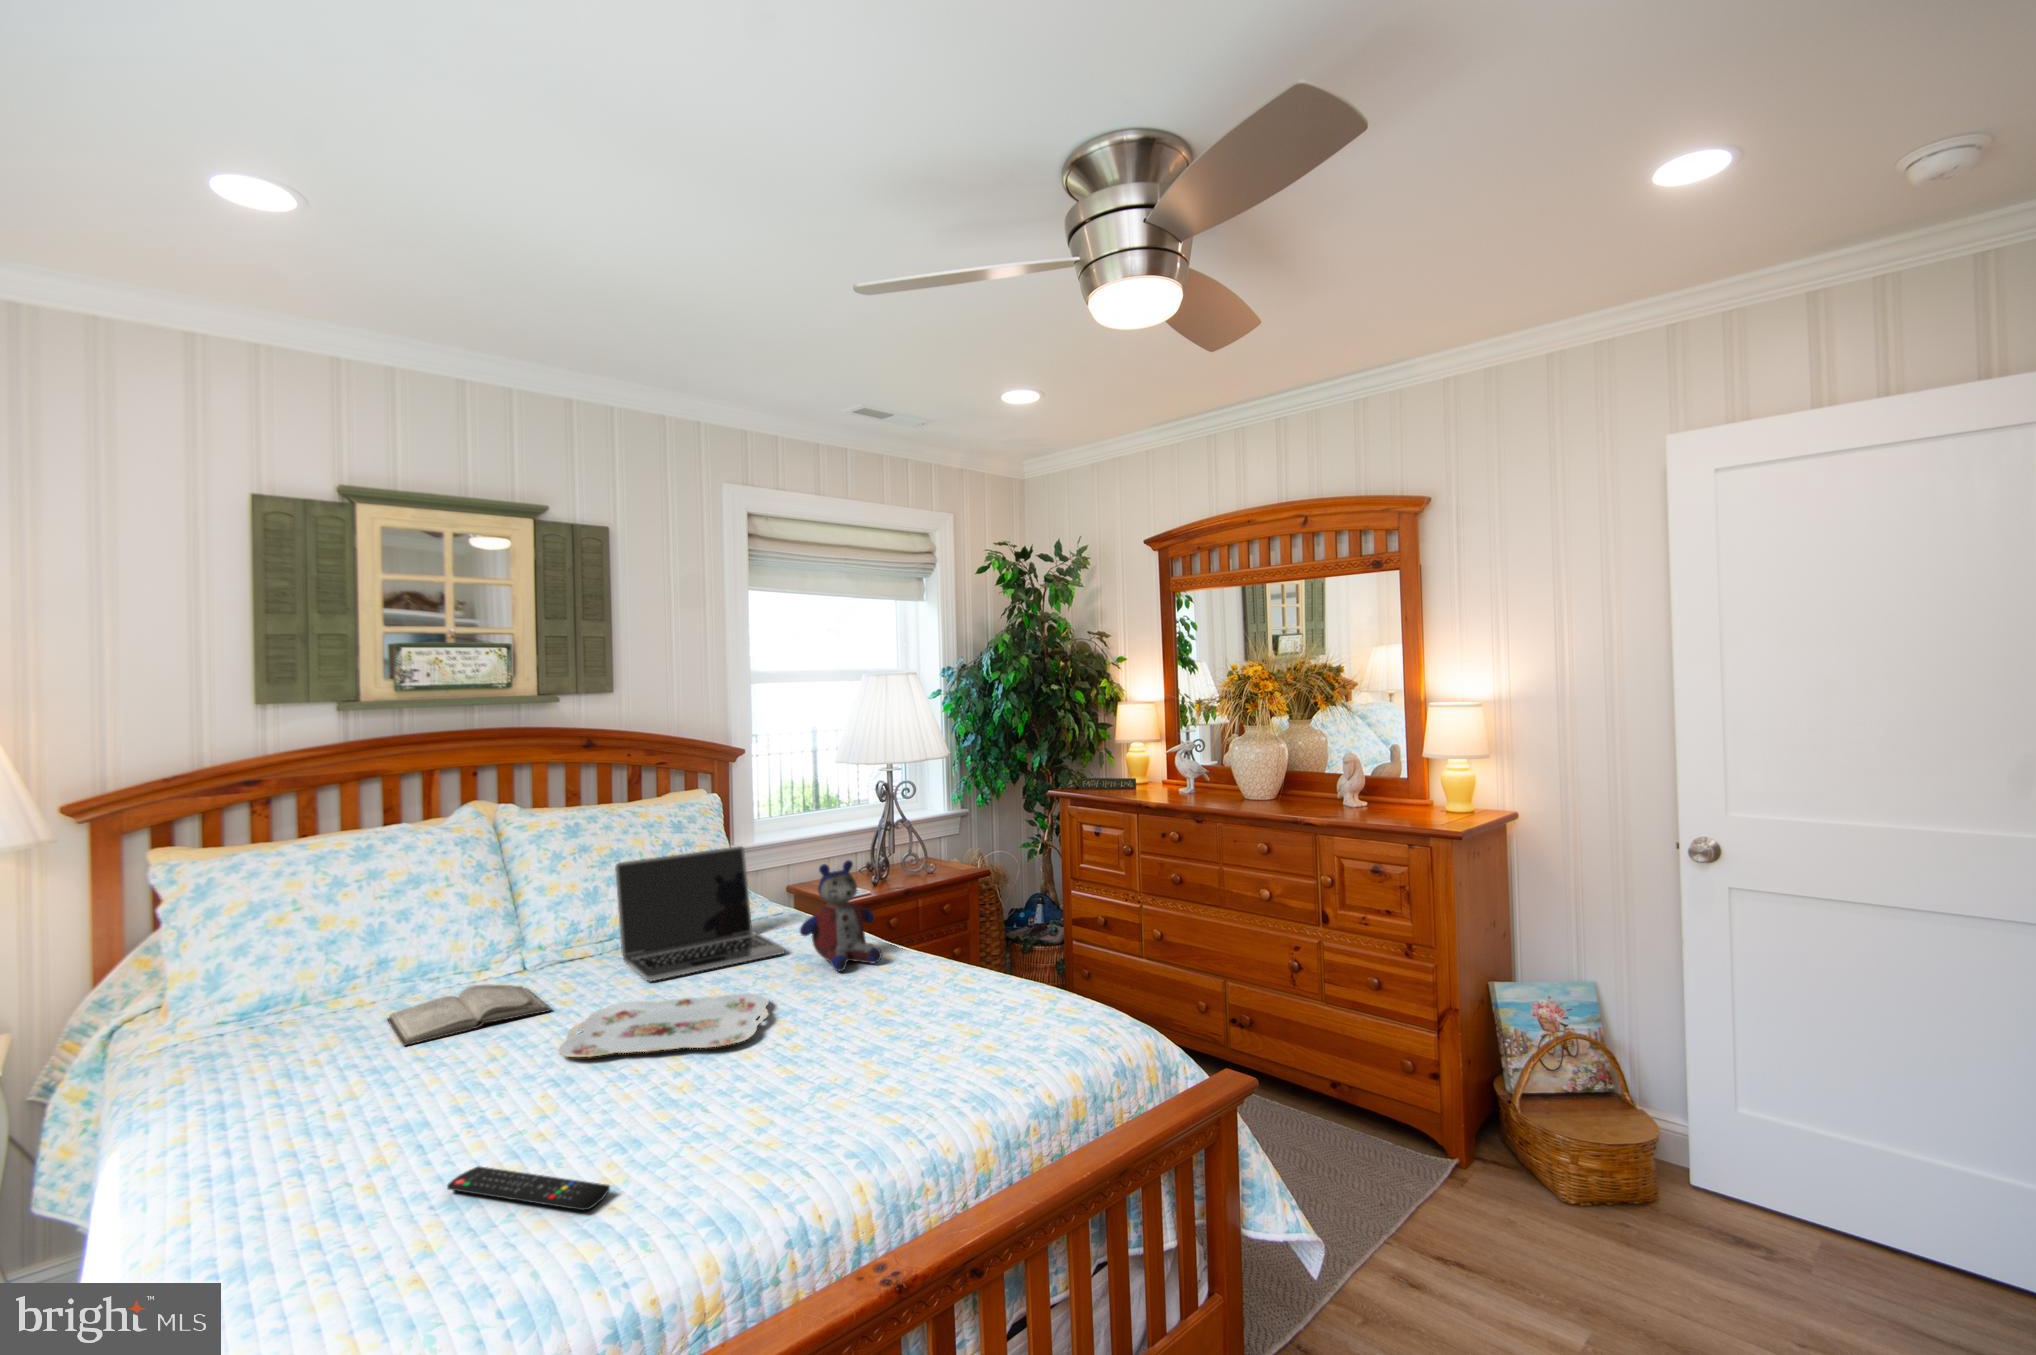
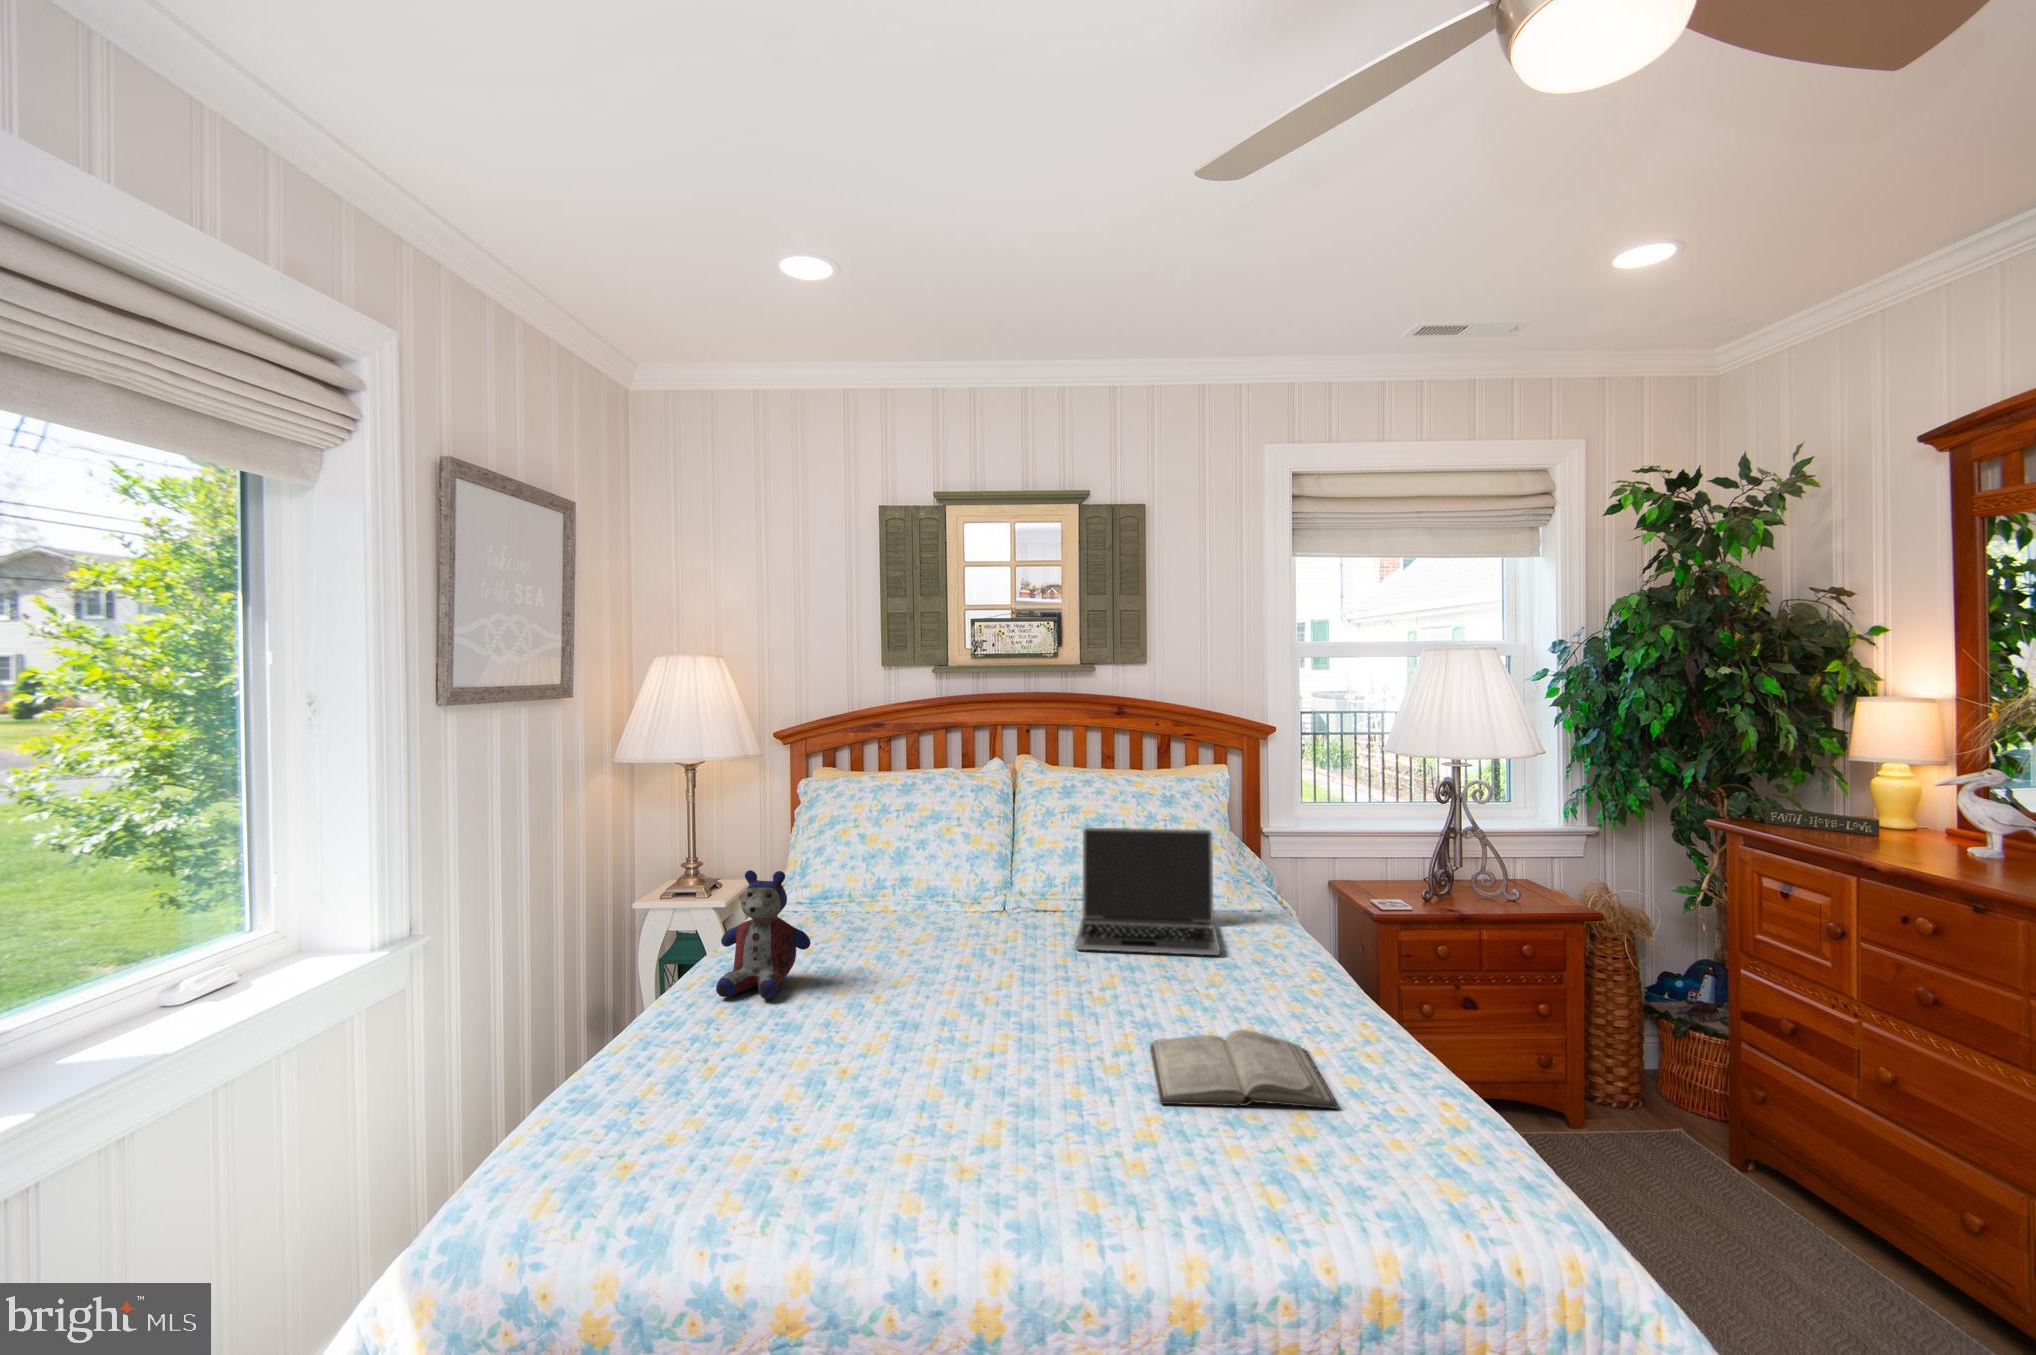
stuffed bear: present [800,860,882,971] -> present [716,870,811,999]
diary: present [387,985,551,1046] -> present [1150,1030,1338,1109]
serving tray: present [559,993,769,1057] -> none [933,964,1142,1041]
remote control: present [447,1166,610,1210] -> none [739,1079,808,1160]

